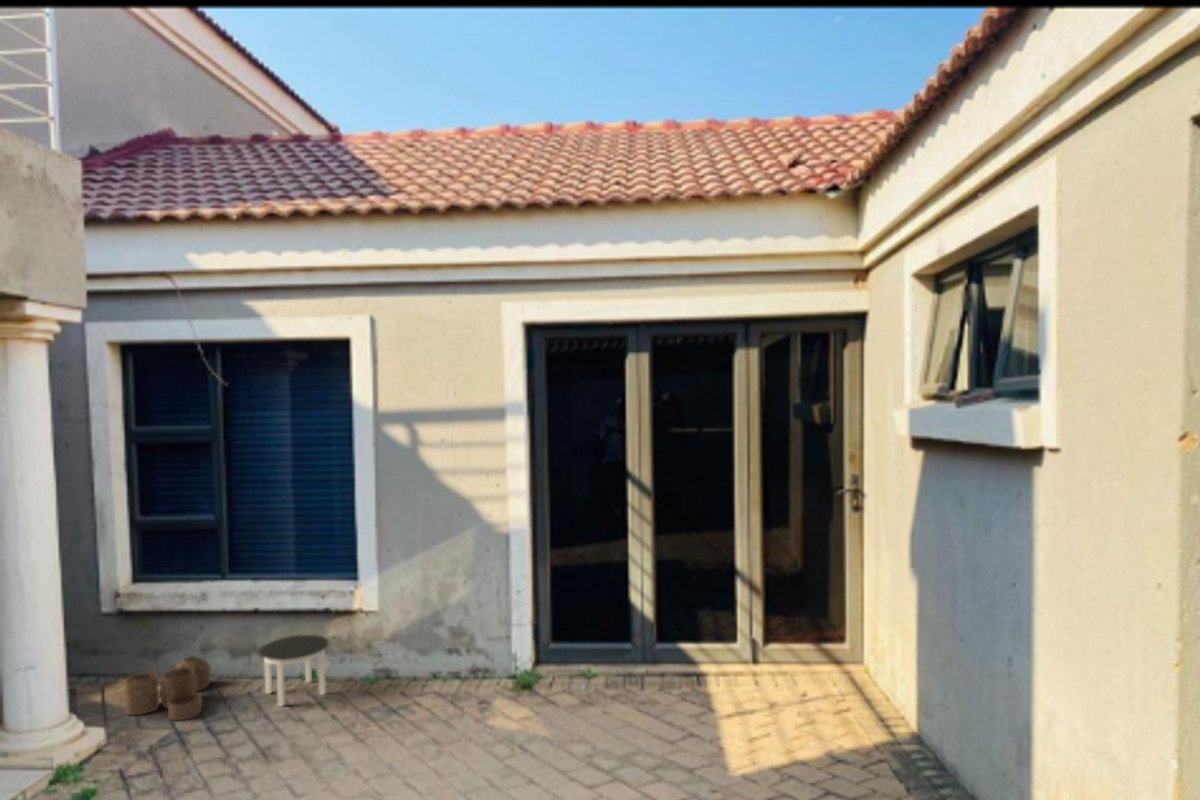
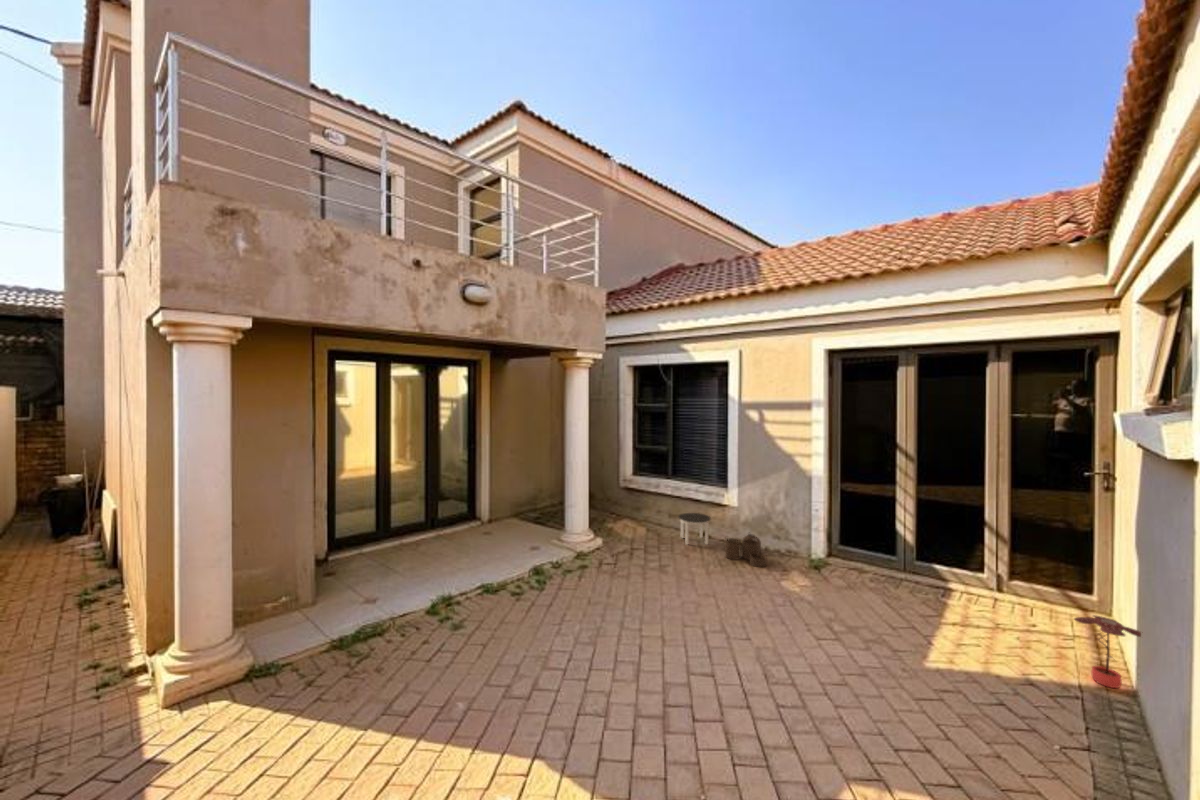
woven basket: present [125,657,210,720] -> present [725,534,767,567]
potted plant: none [869,682,936,775] -> present [1074,615,1141,688]

